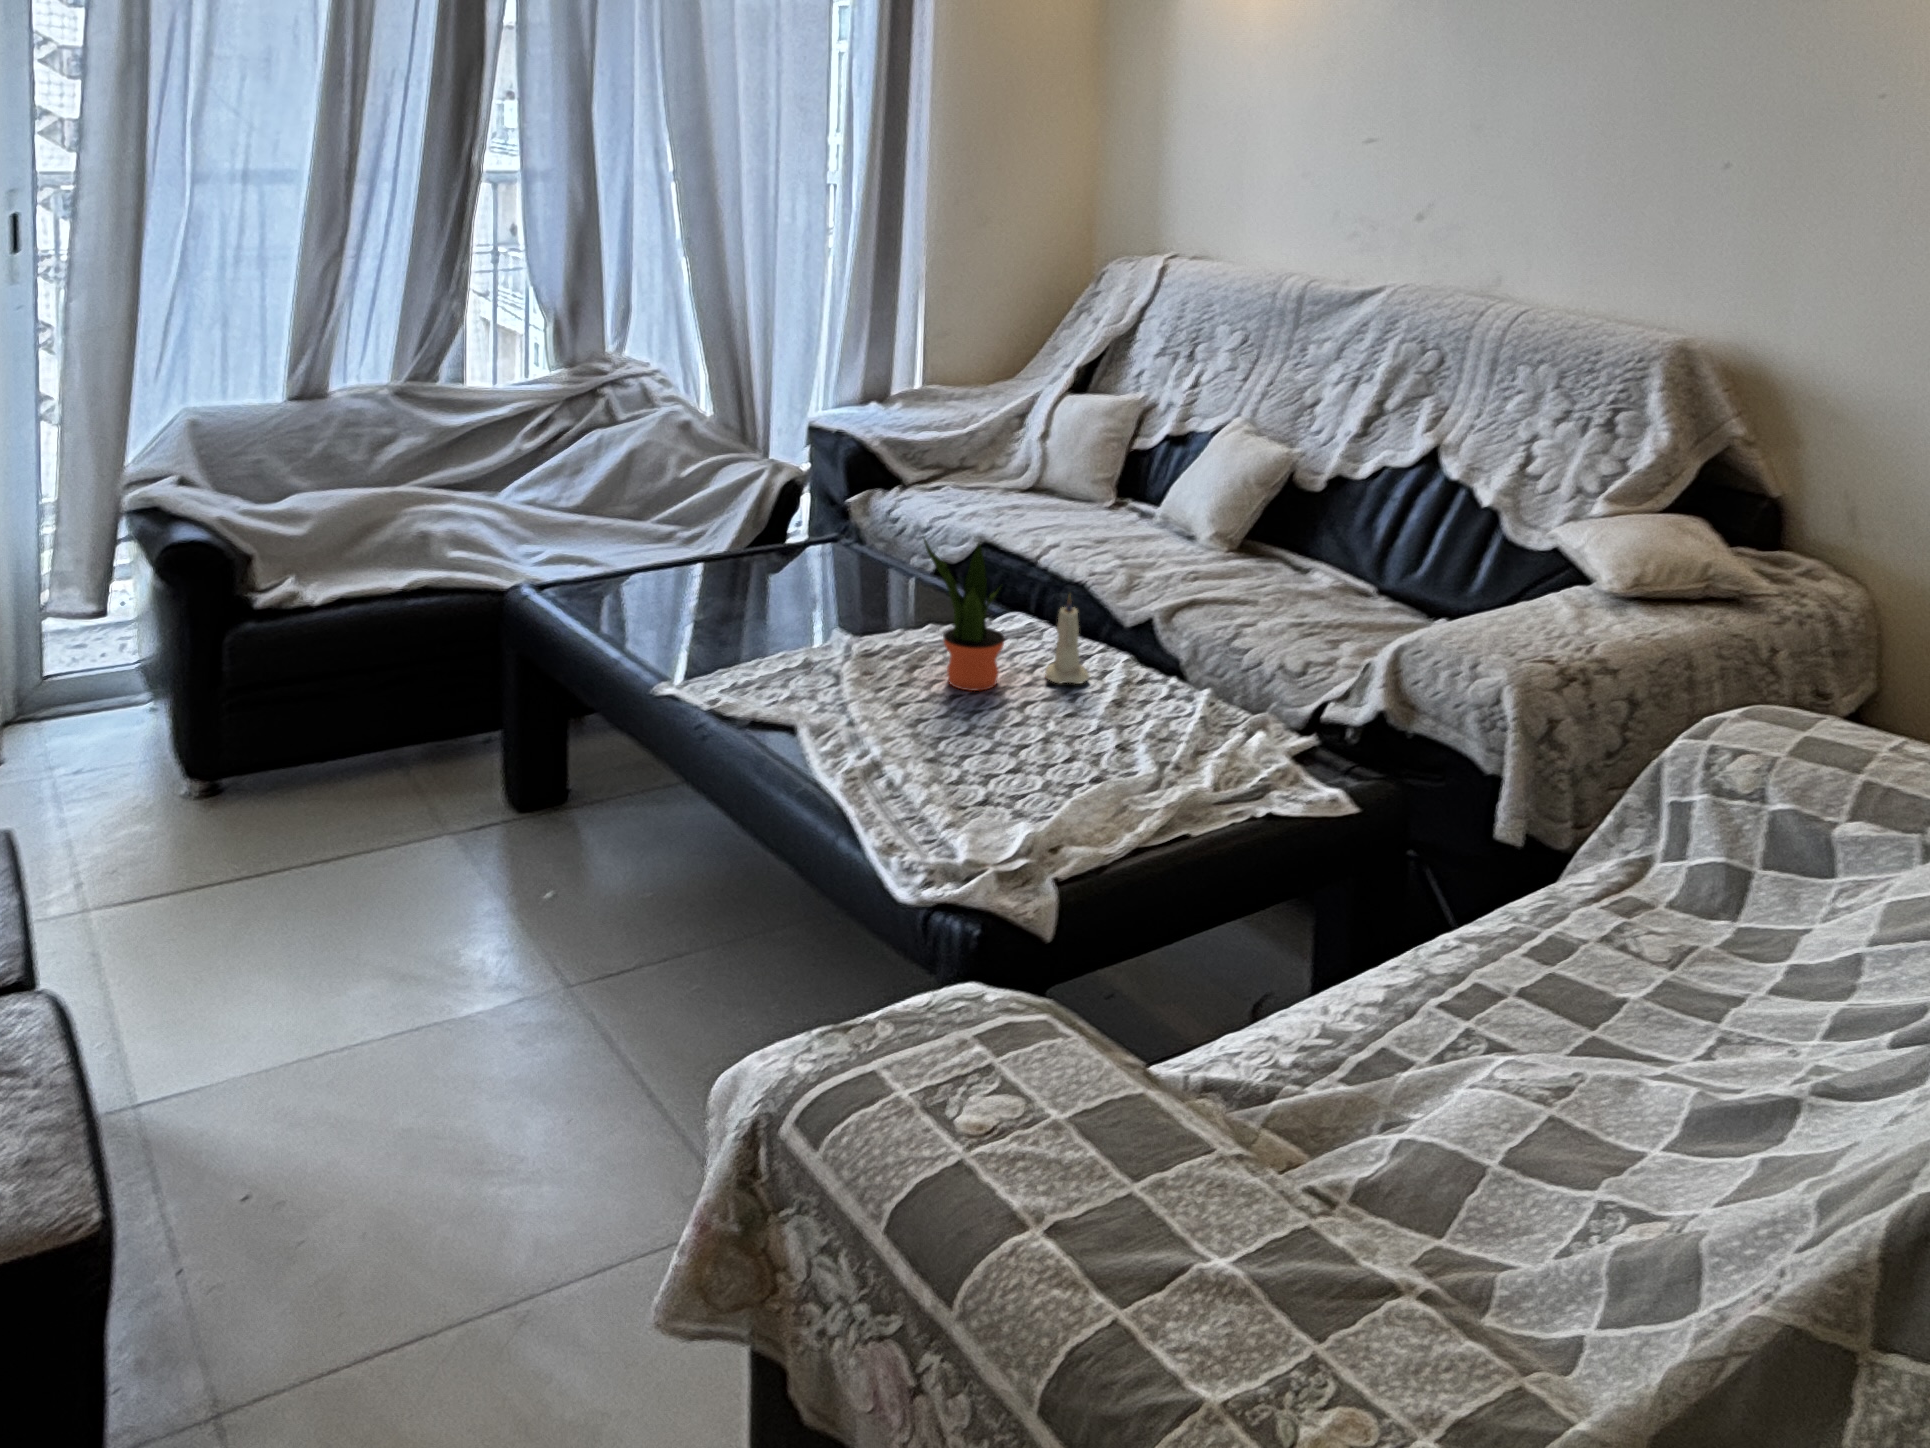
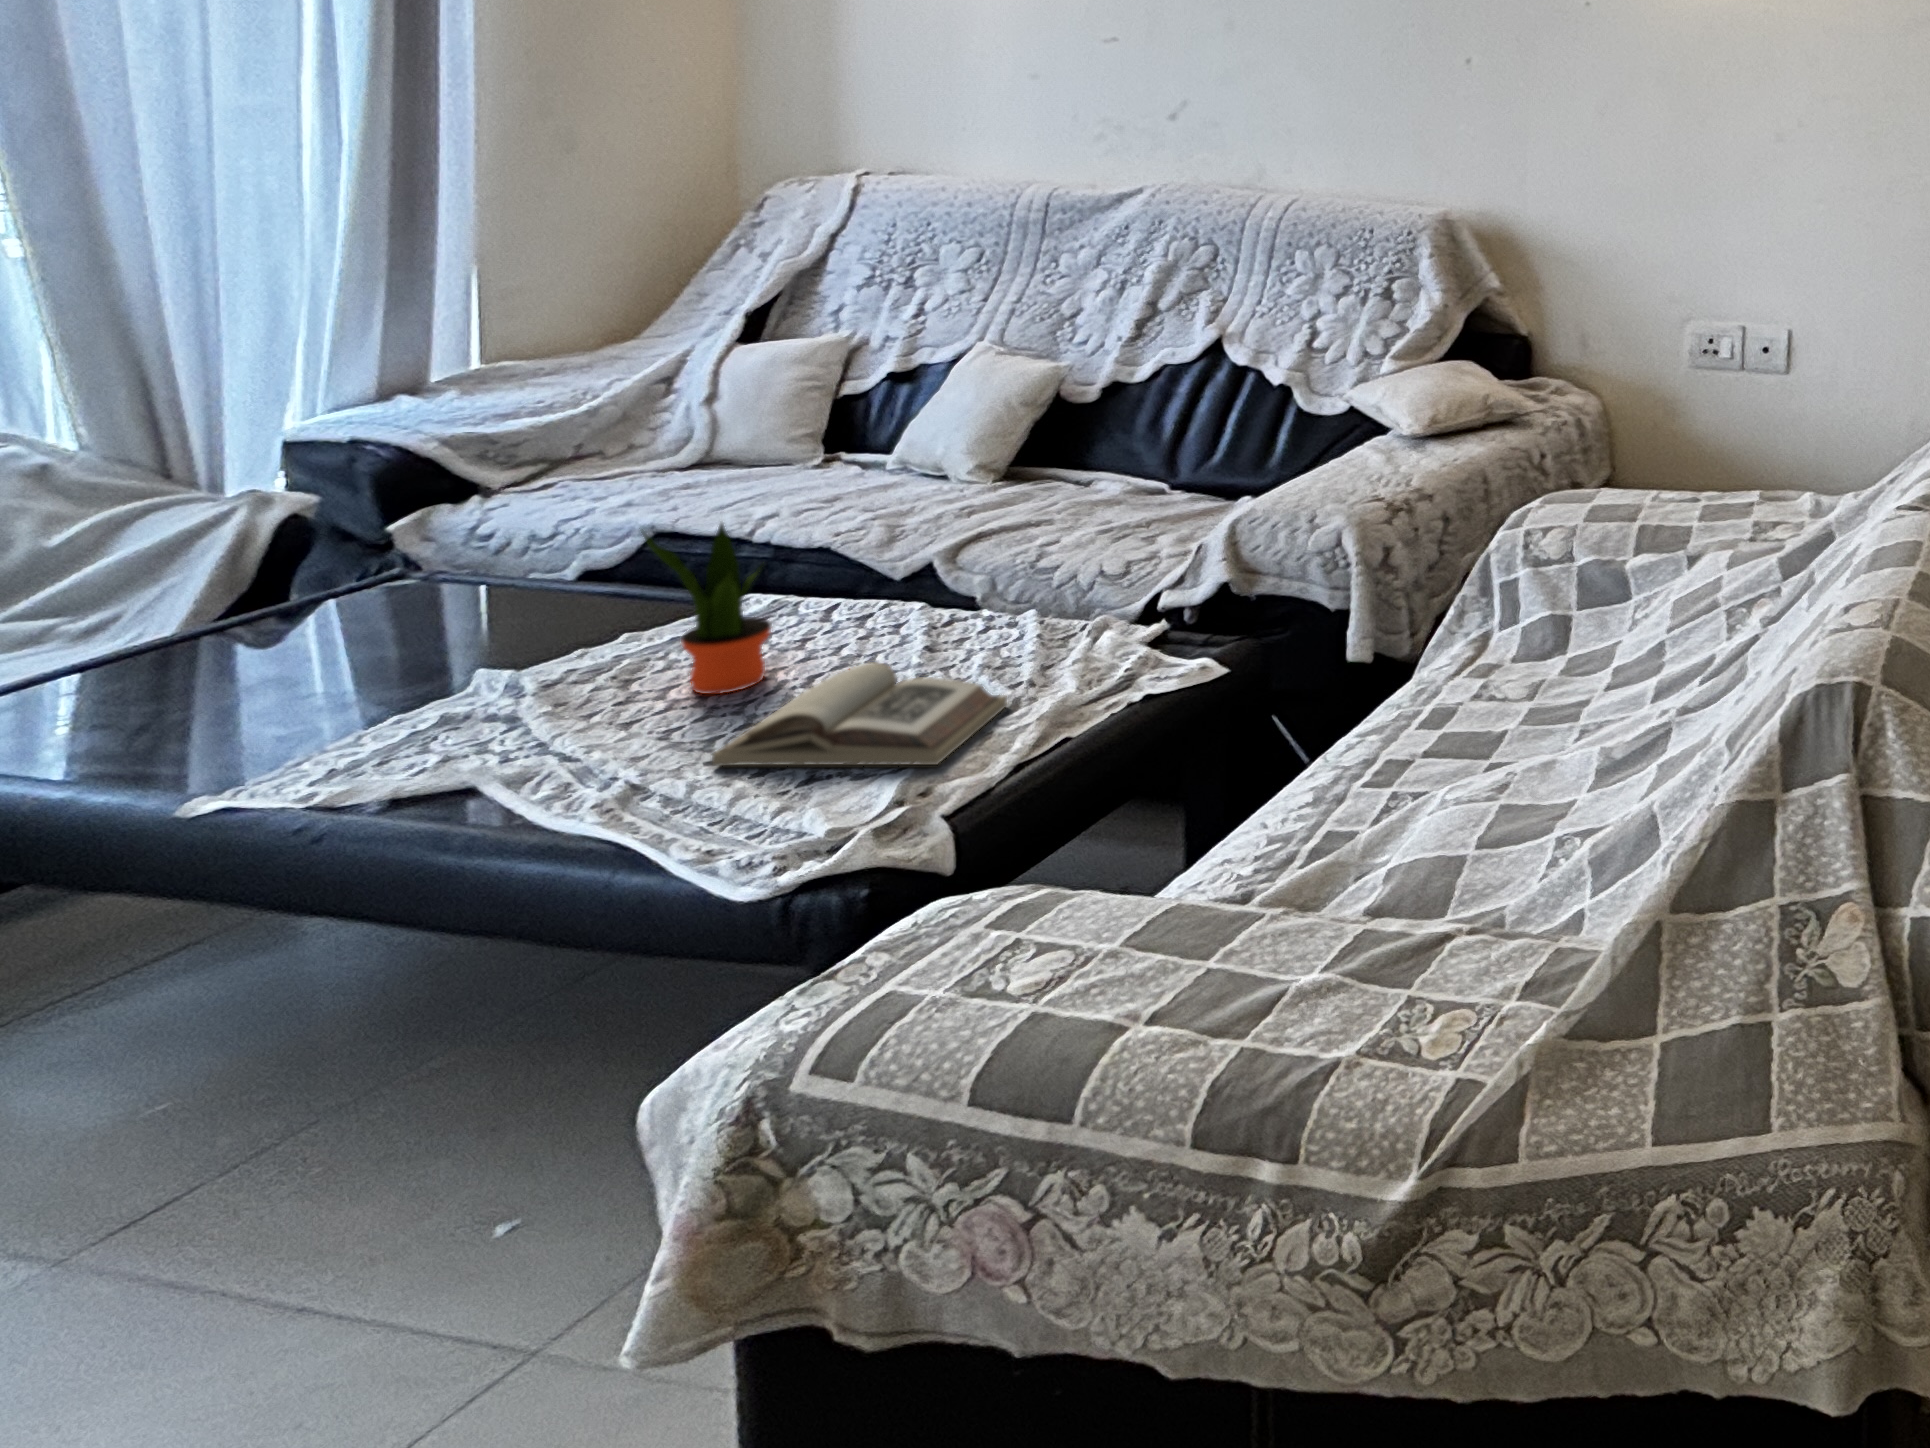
candle: present [1045,595,1089,684] -> none [826,553,888,656]
book: none [932,696,1156,812] -> present [712,662,1007,765]

